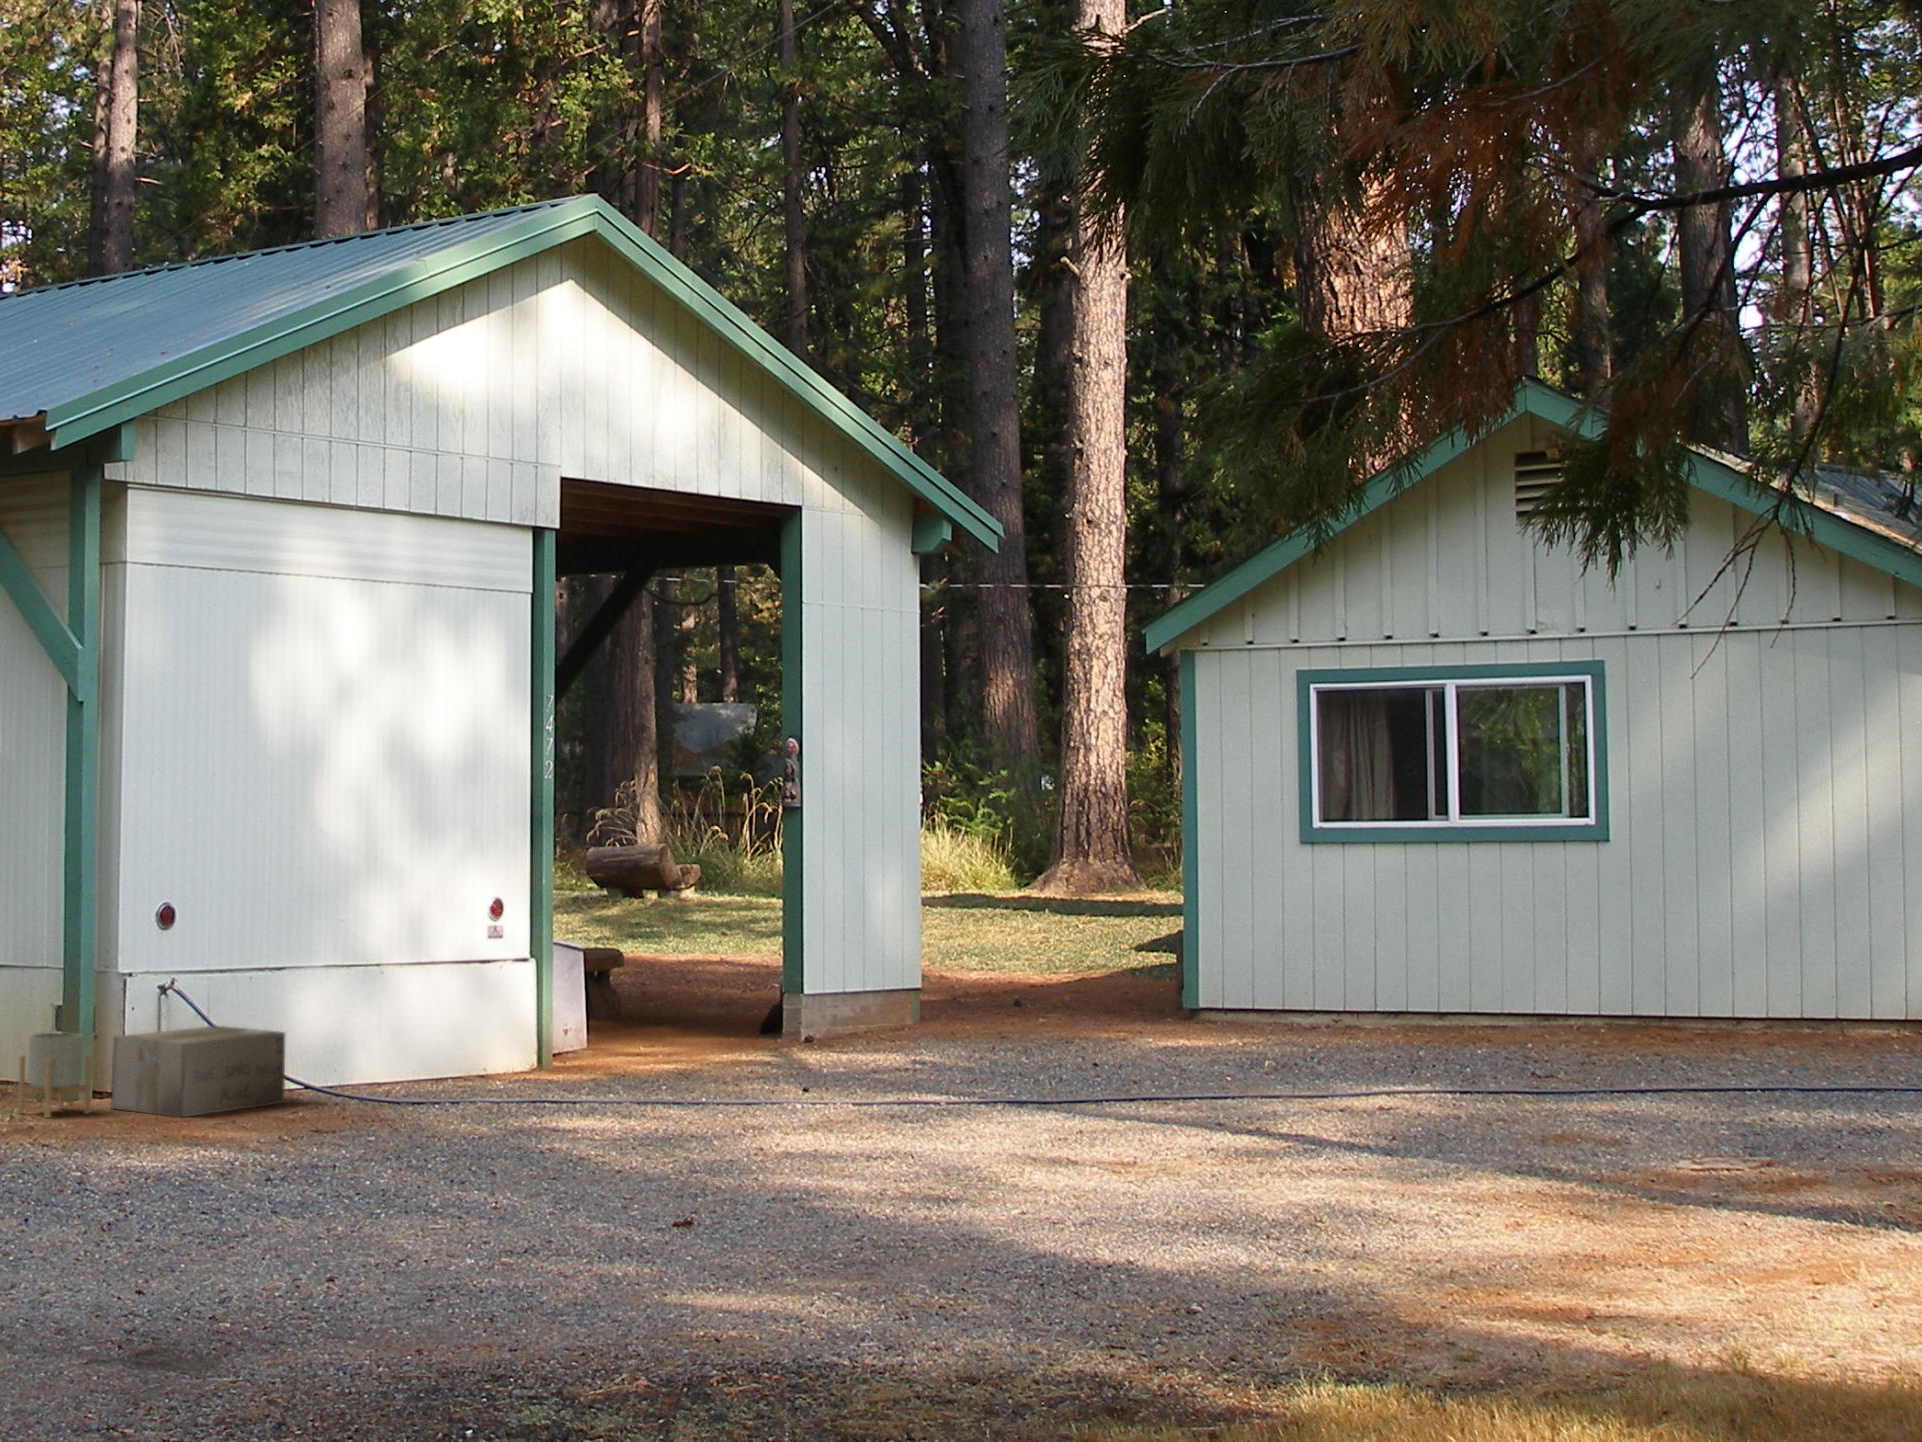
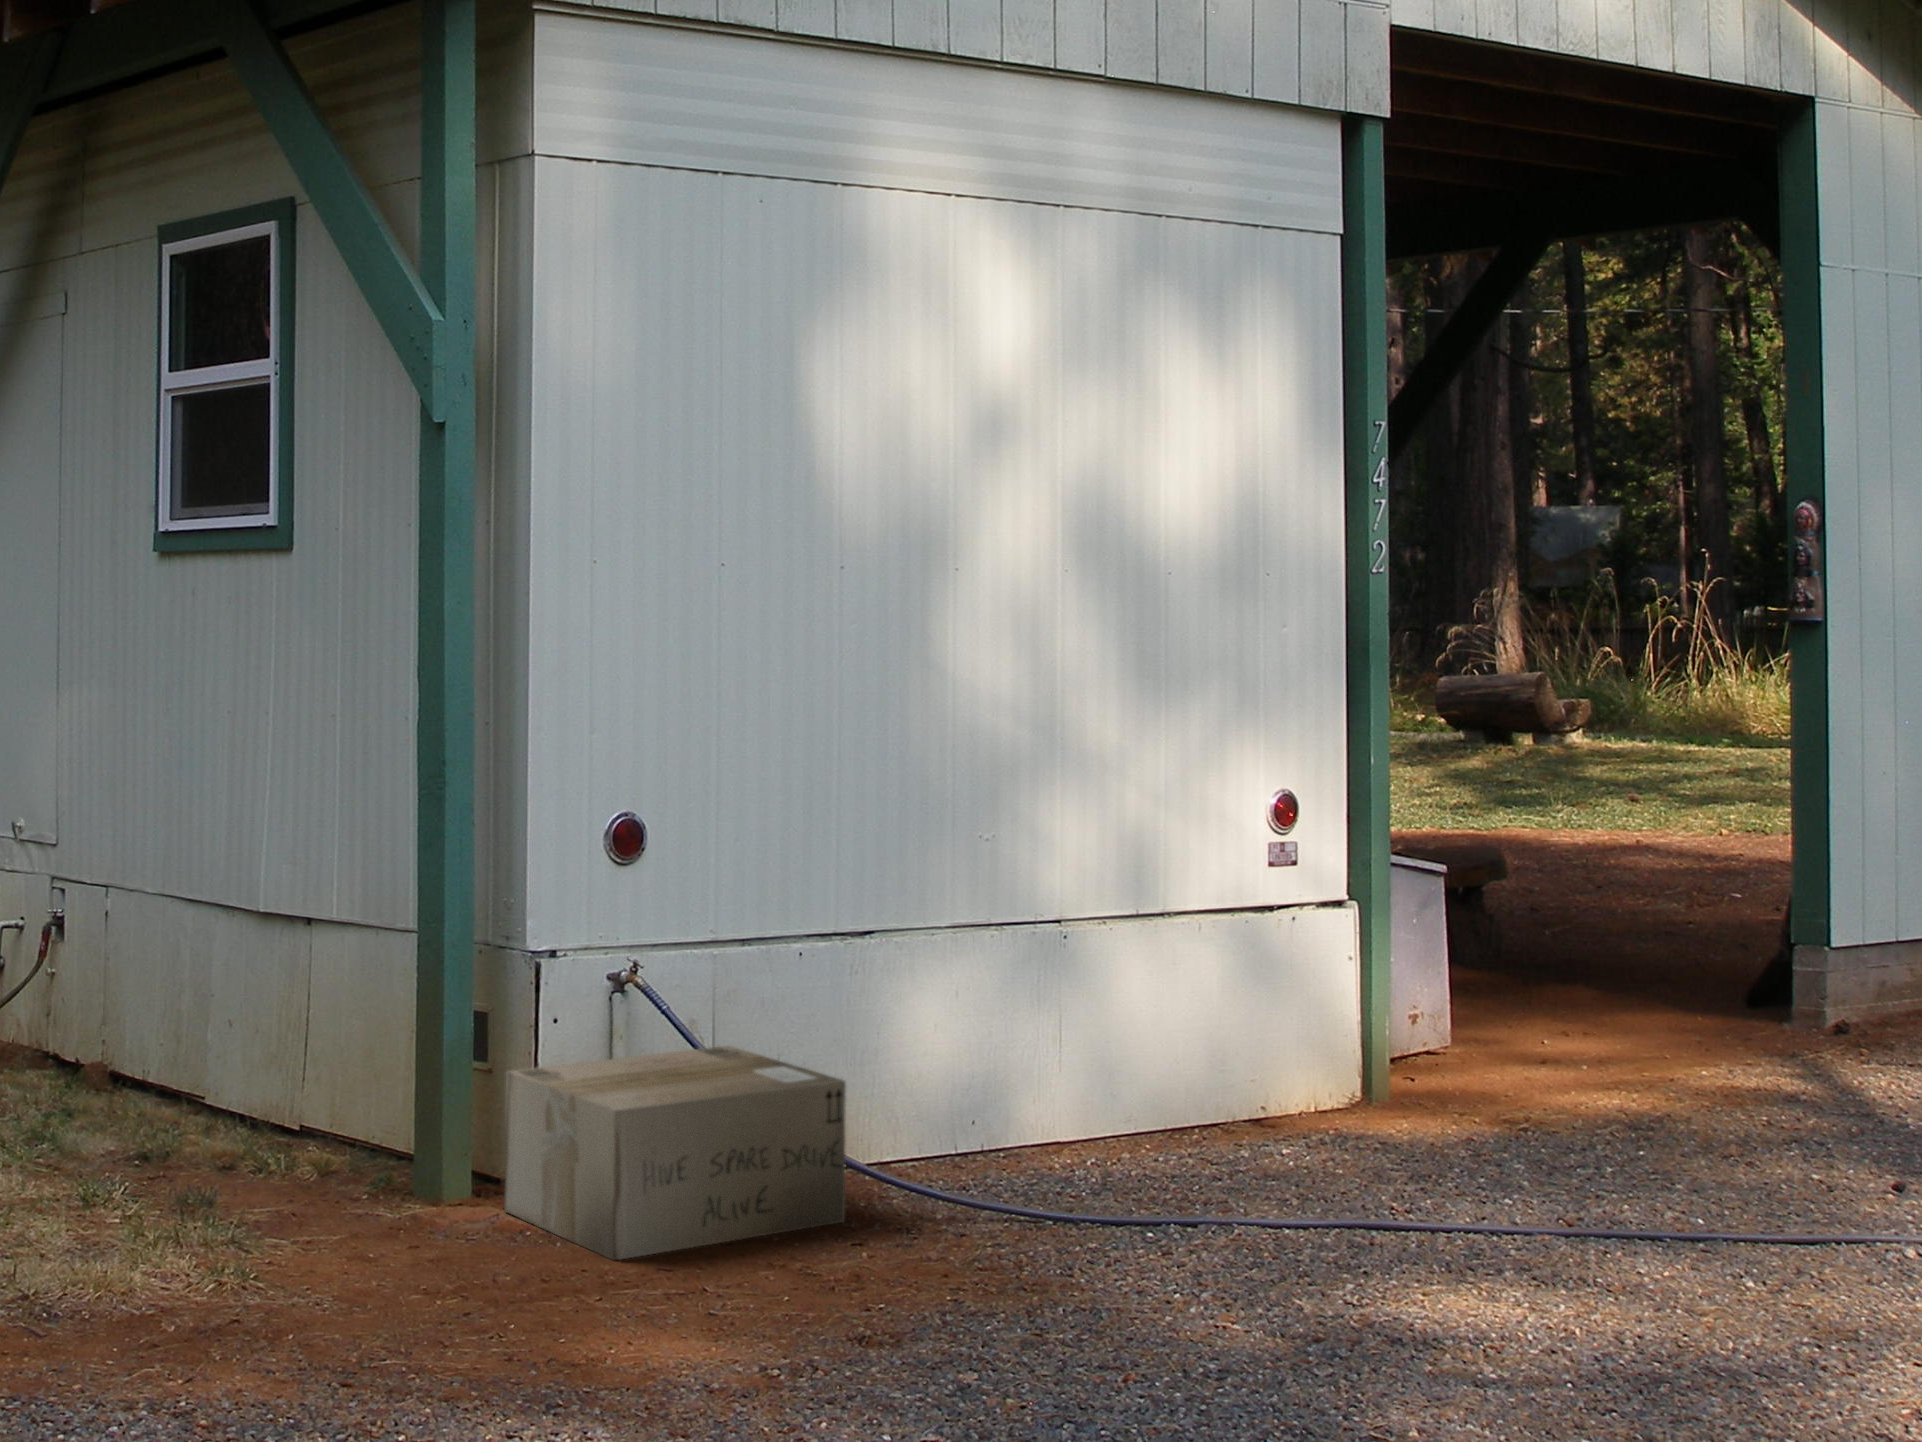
planter: present [18,1033,92,1118] -> none [322,1057,456,1236]

